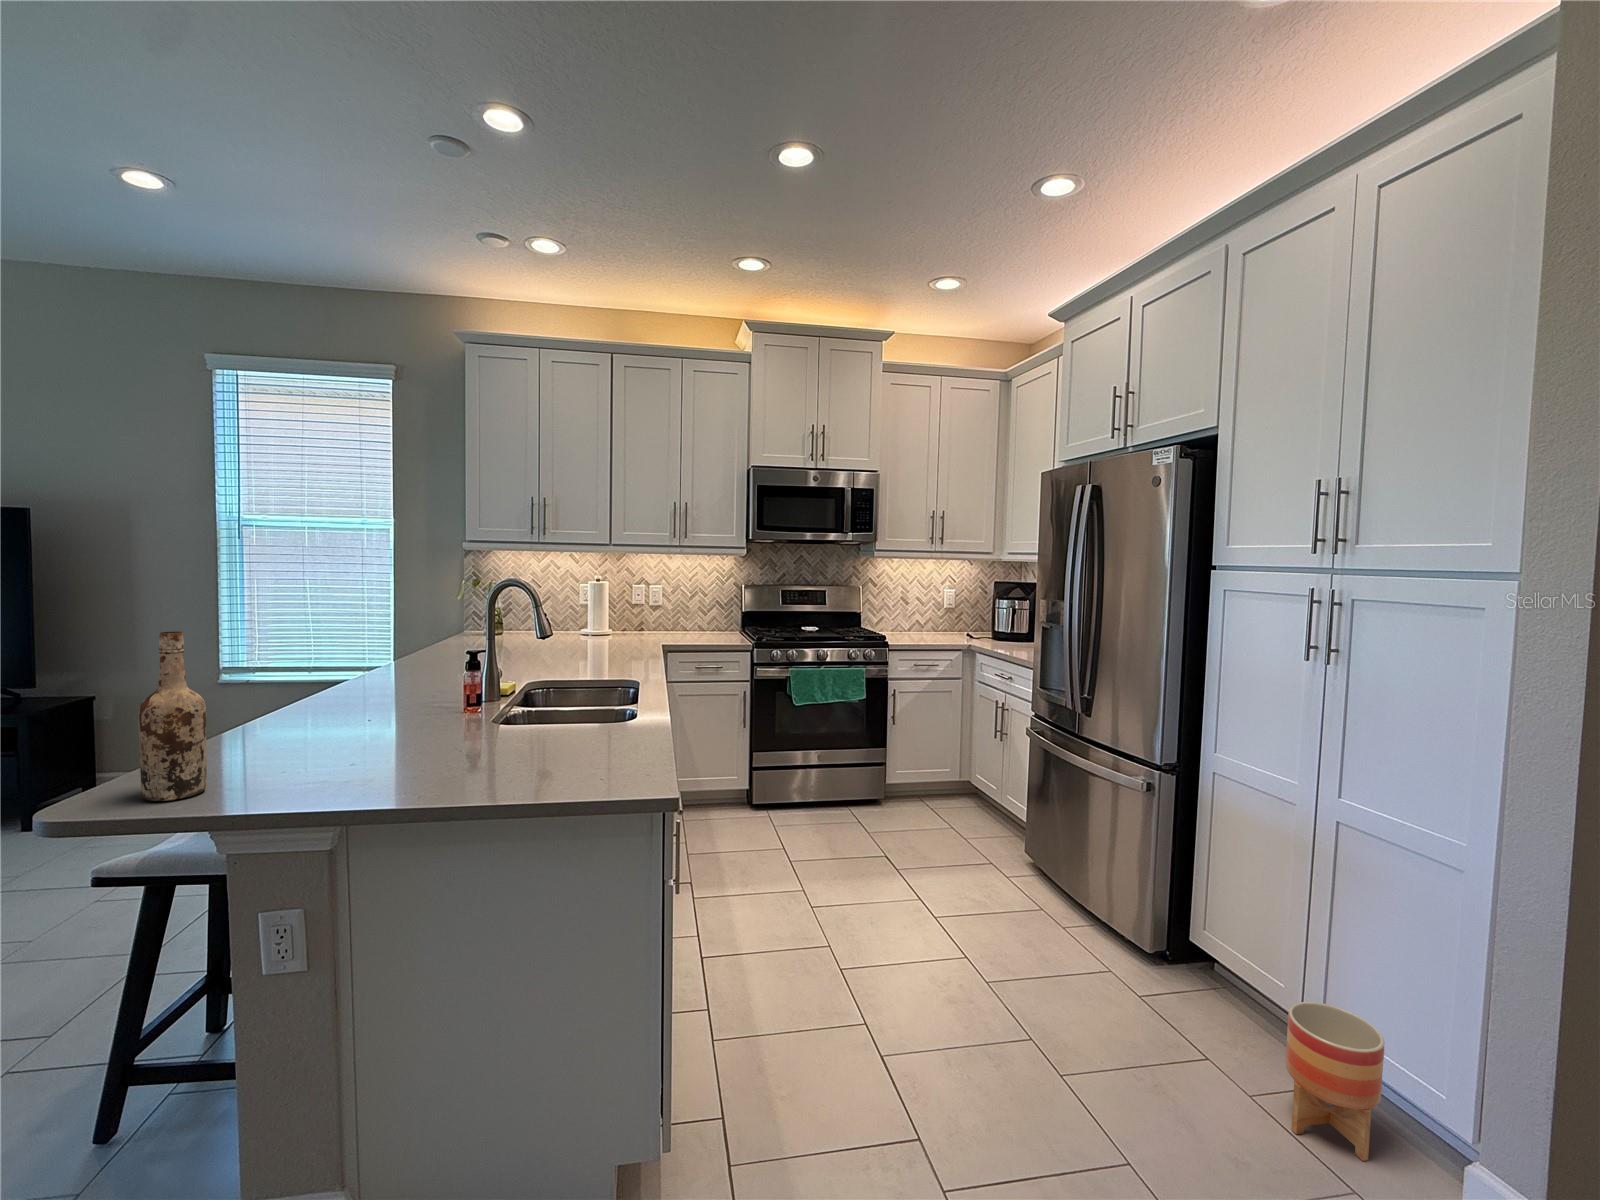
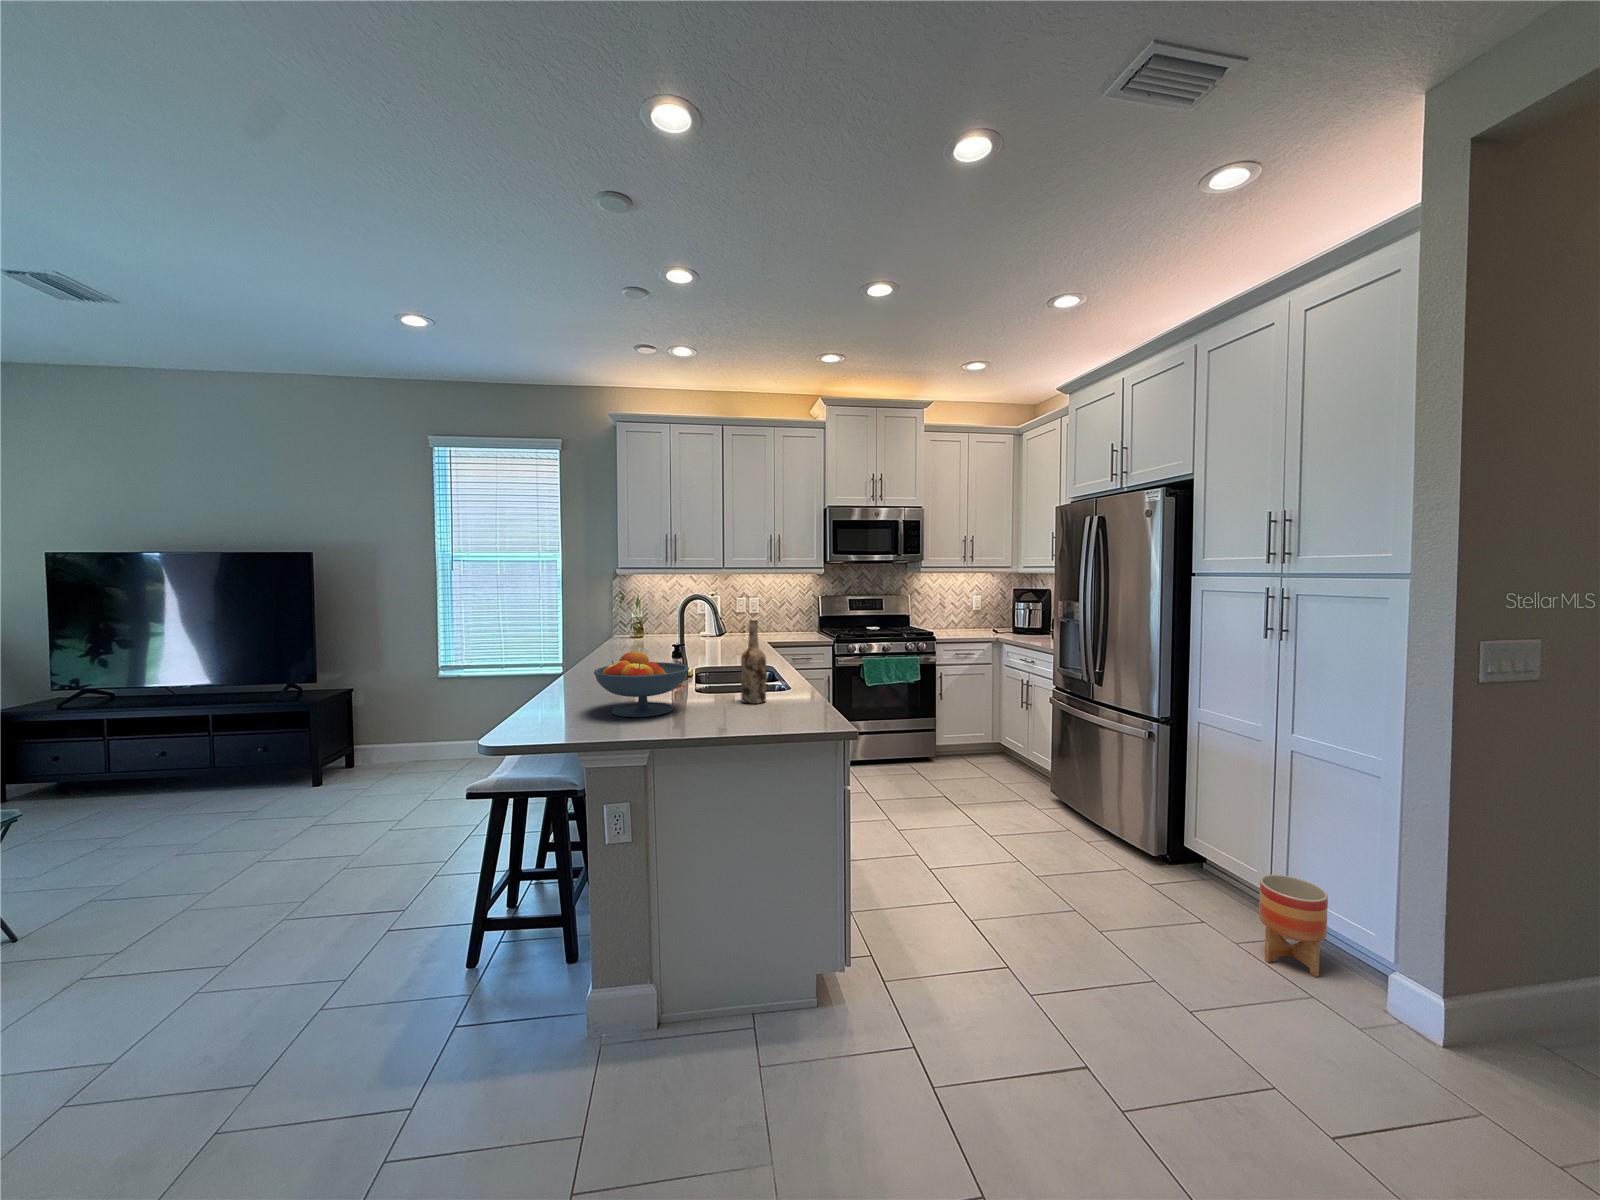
wine bottle: present [138,632,207,801] -> present [741,620,766,704]
fruit bowl: none [275,662,444,769] -> present [594,651,689,717]

